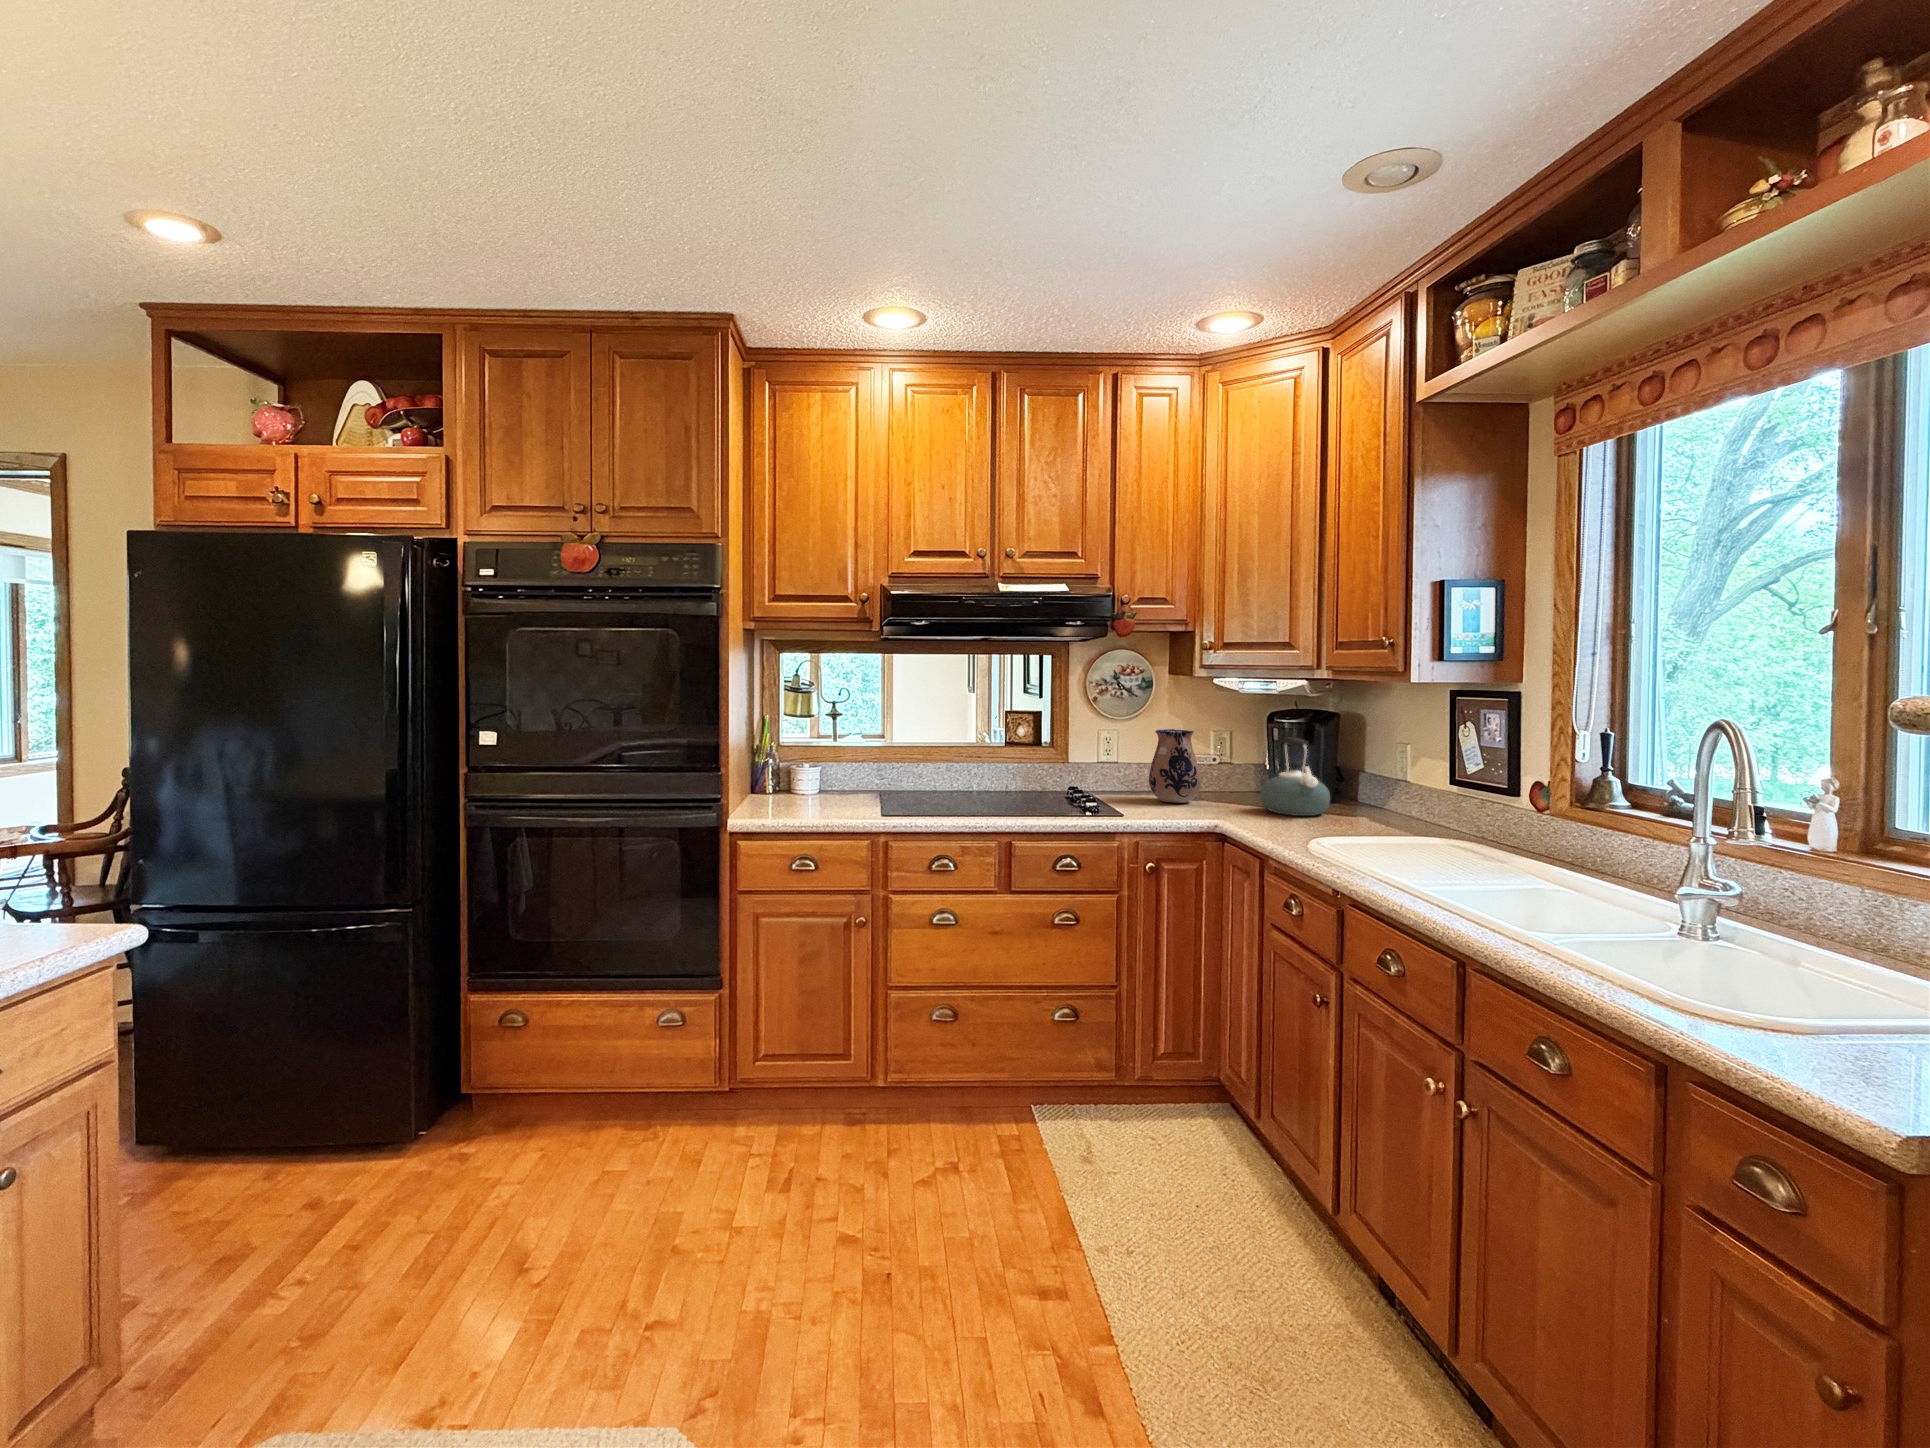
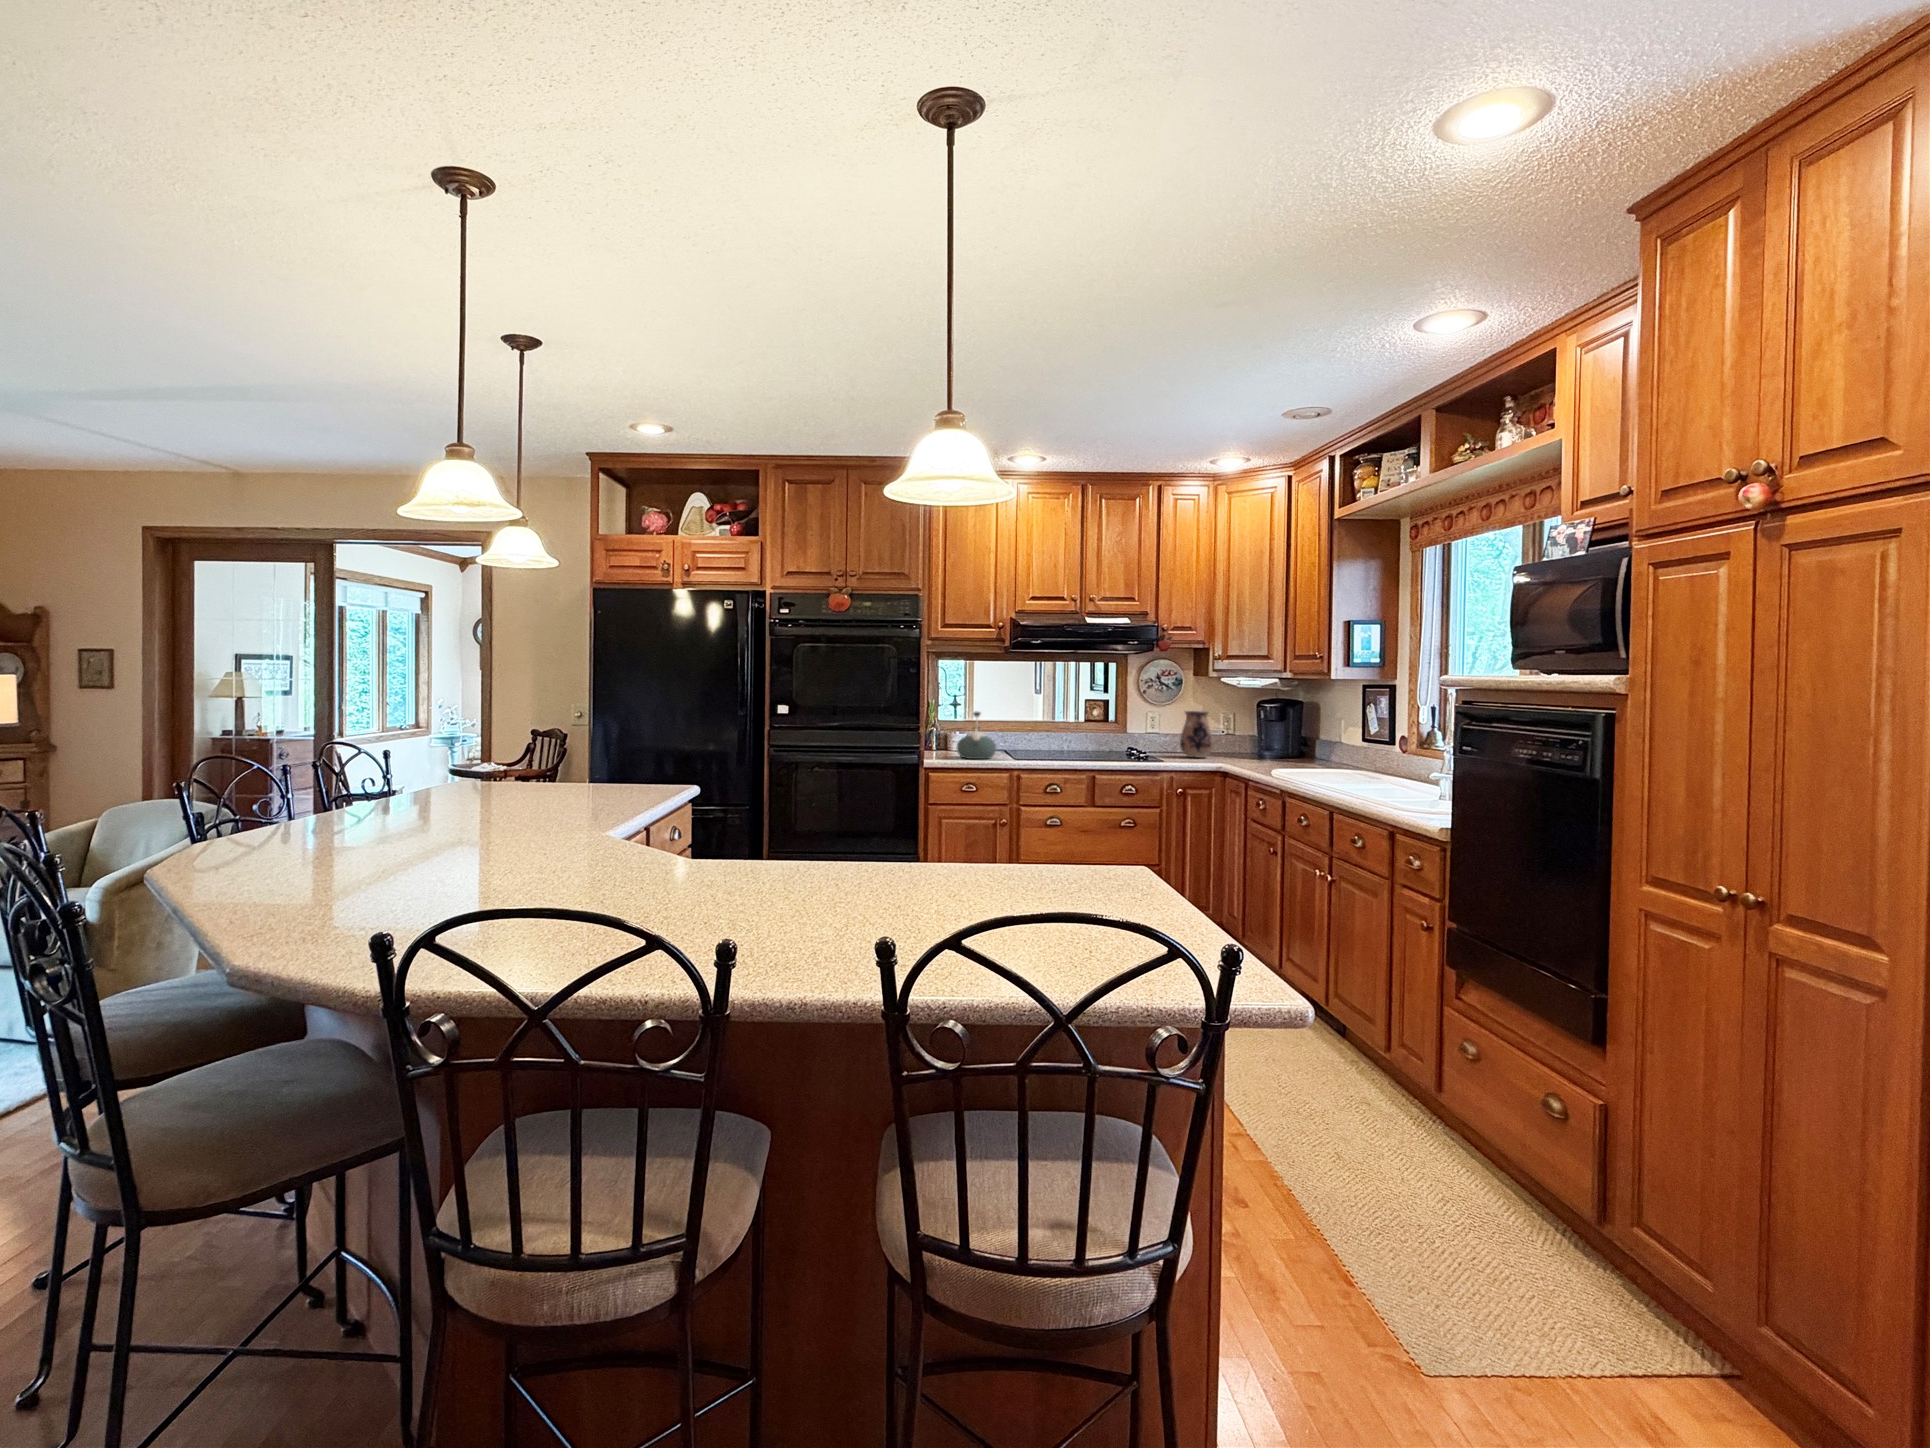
kettle: present [1260,738,1330,816] -> present [956,712,996,759]

